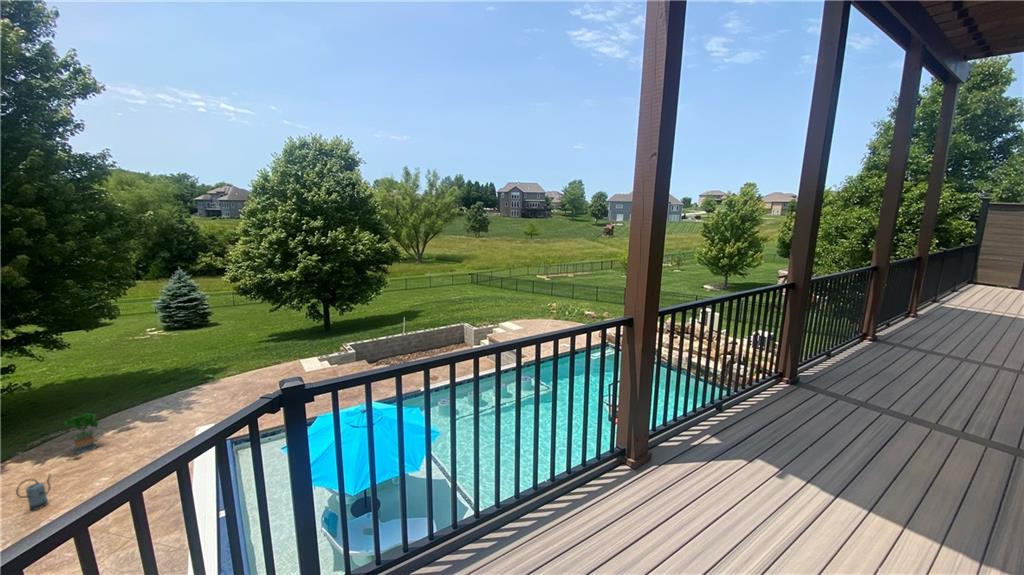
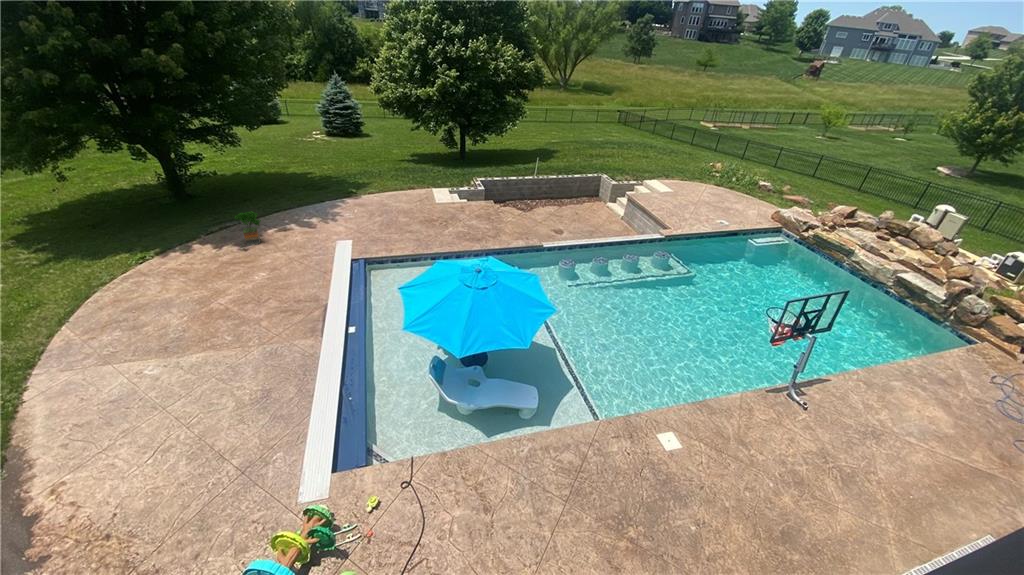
watering can: present [16,476,51,510] -> none [198,263,224,290]

